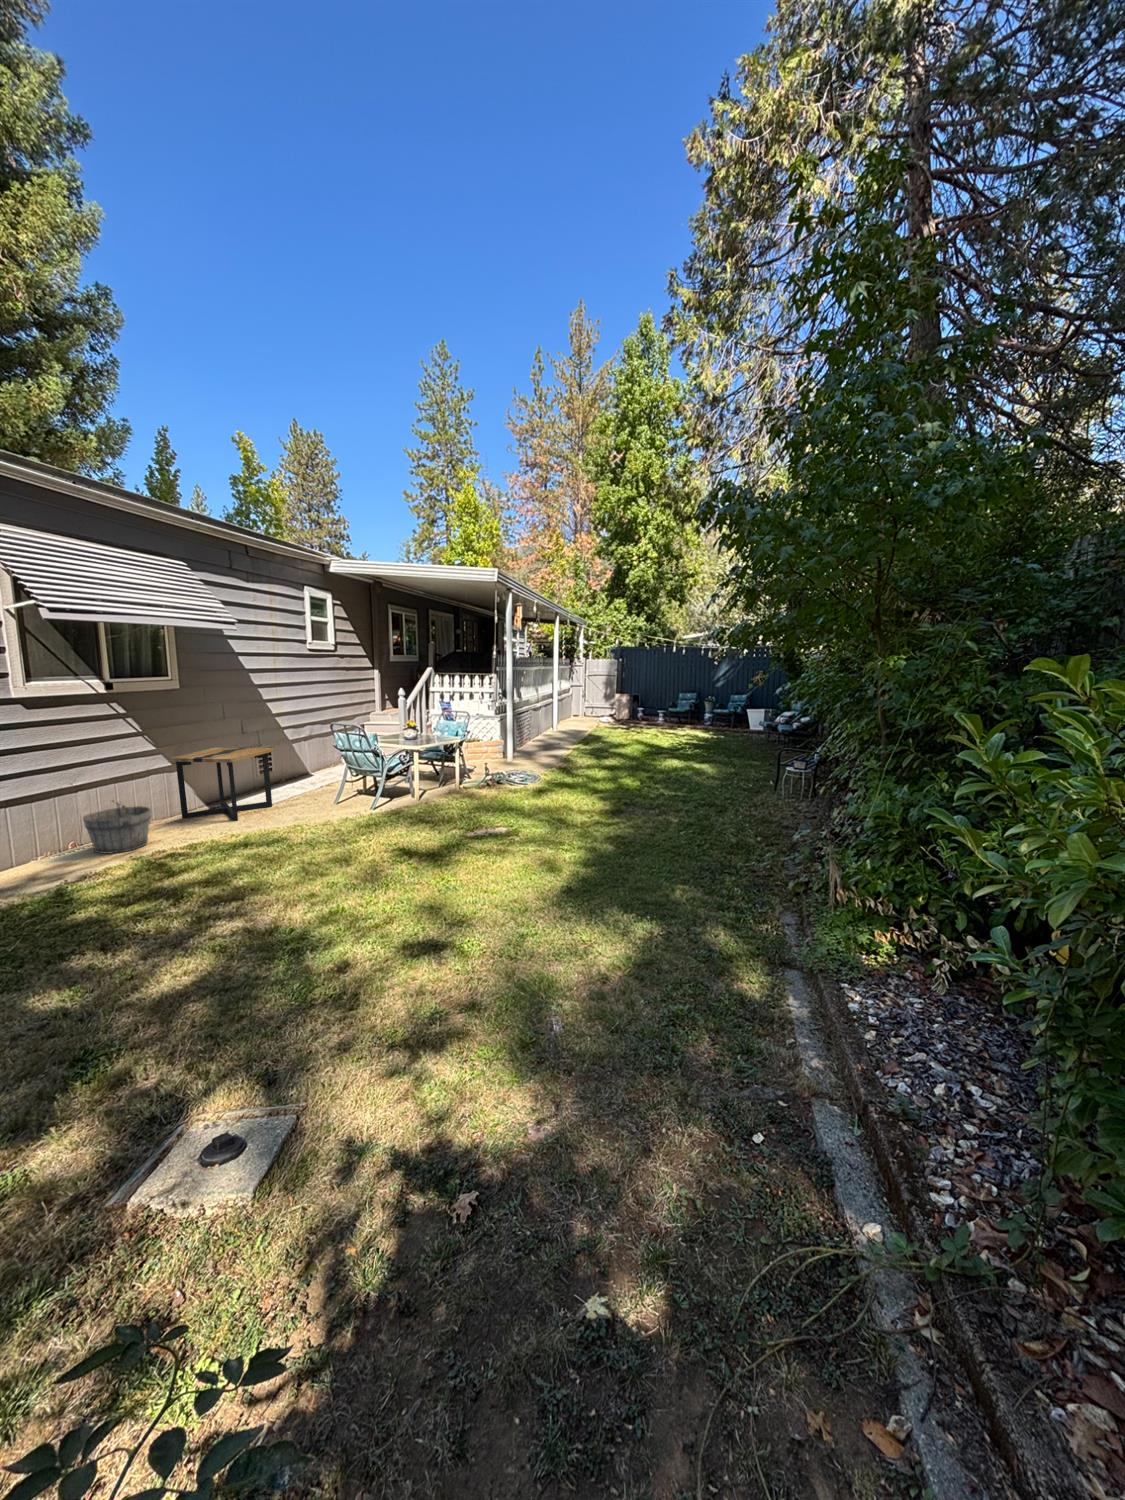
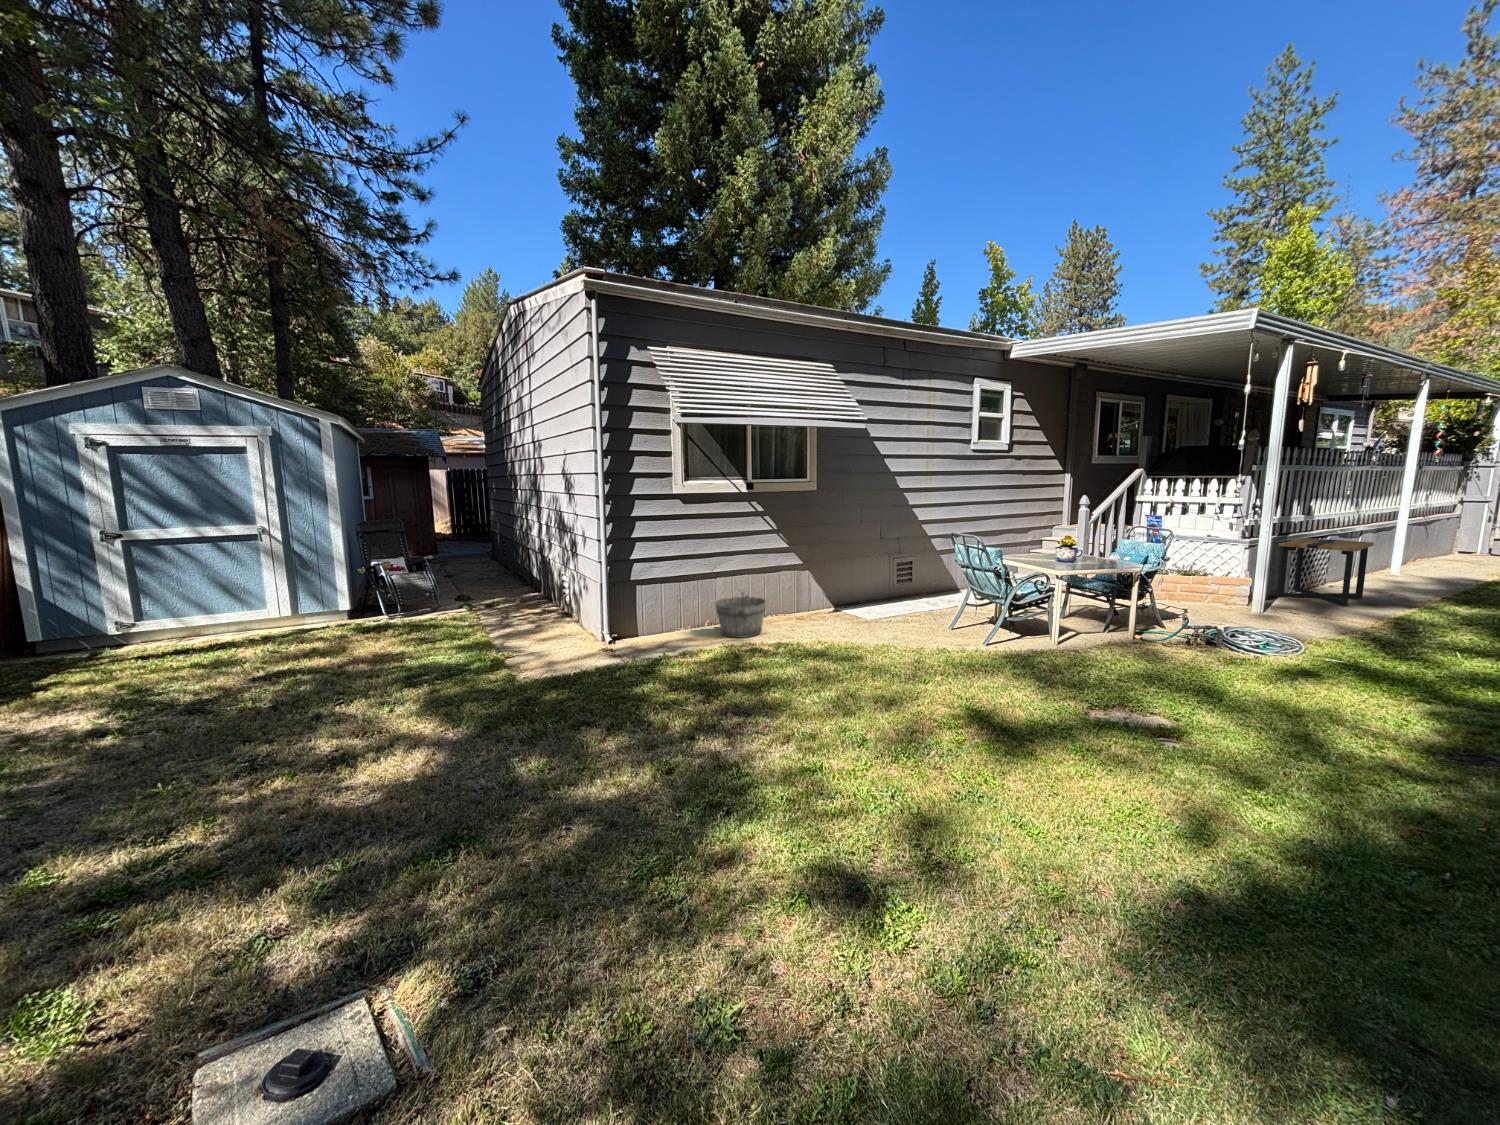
side table: present [169,747,273,821] -> present [1277,538,1374,606]

